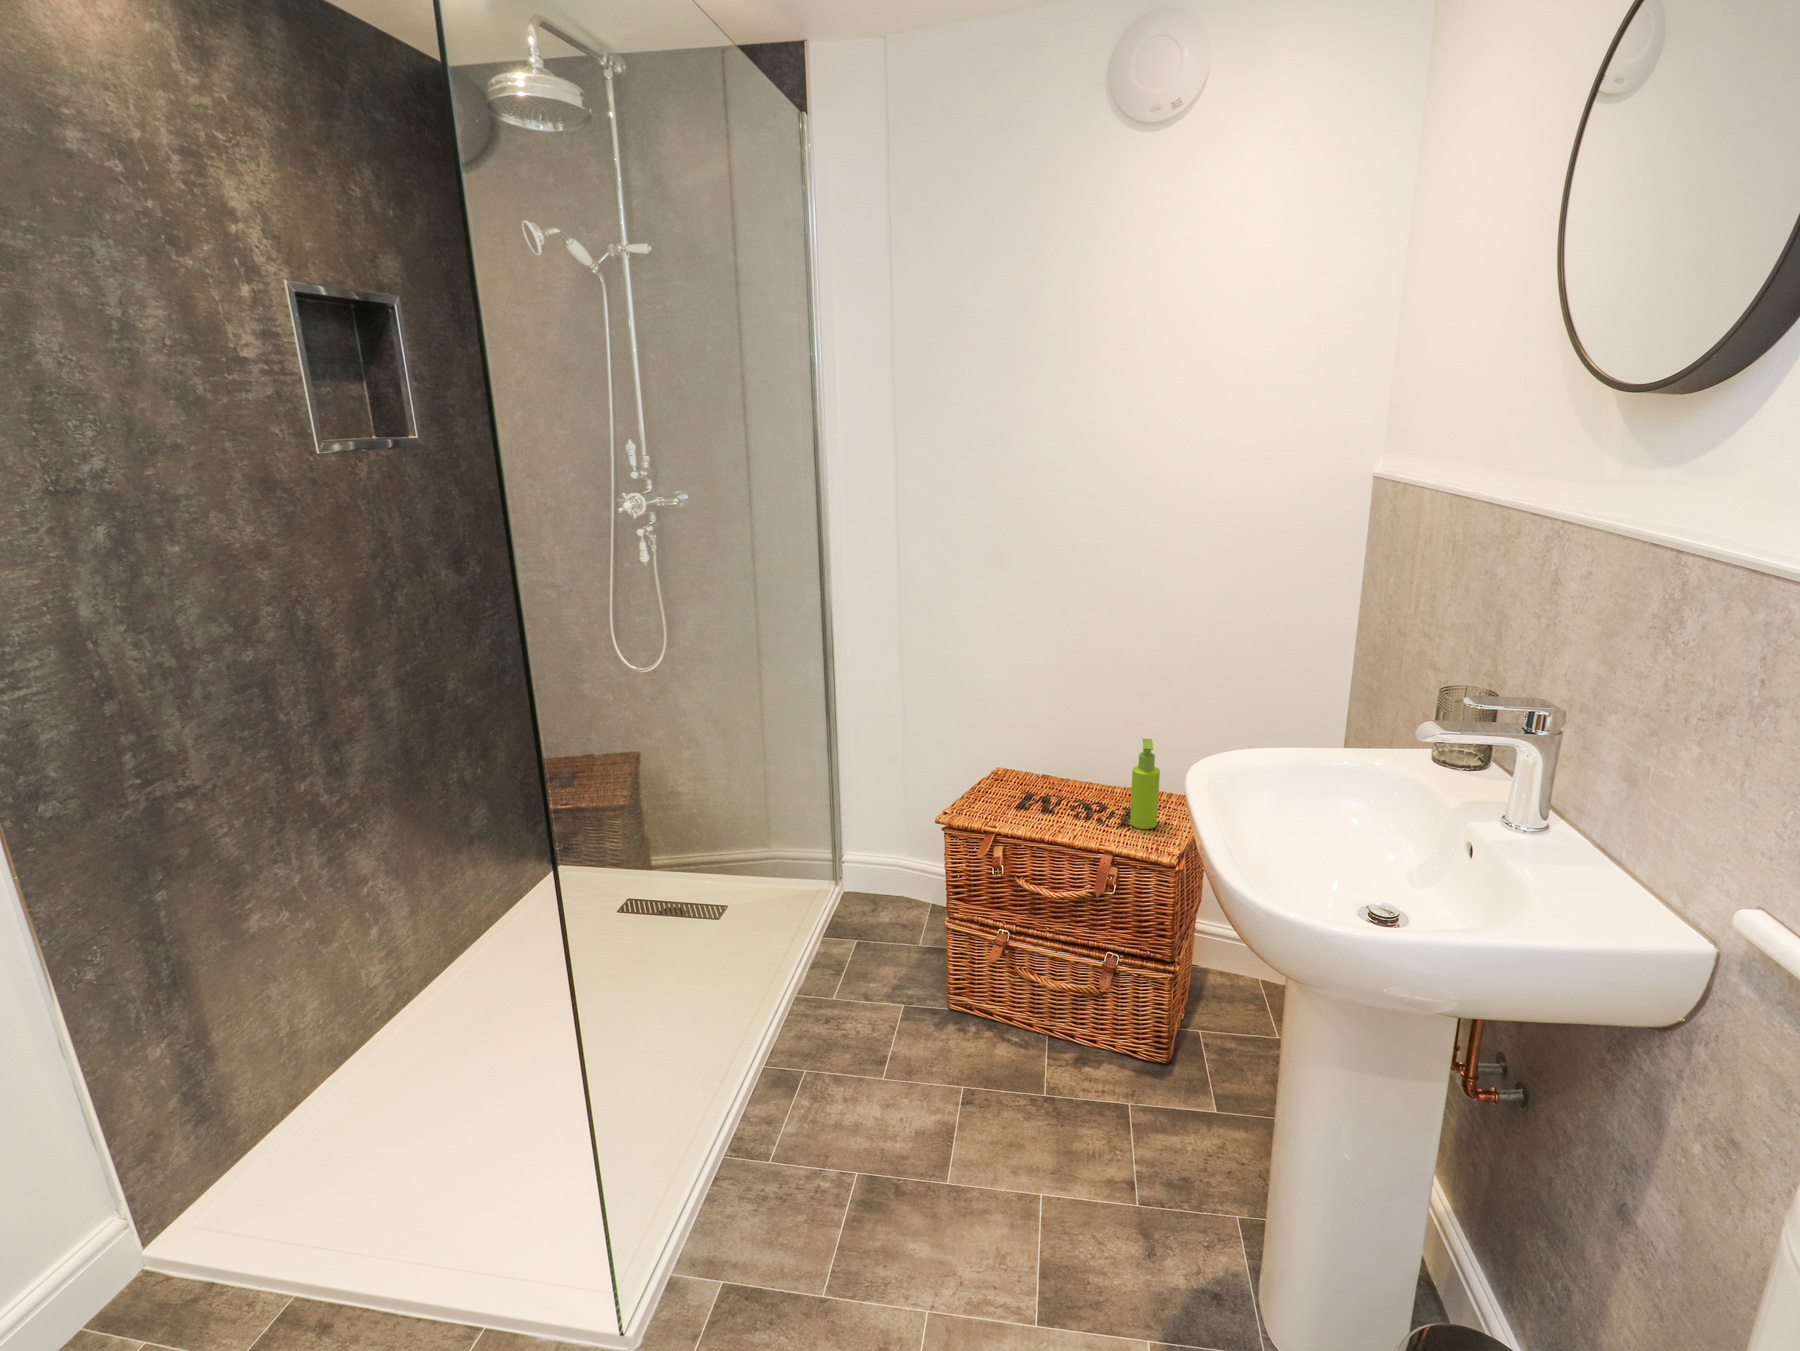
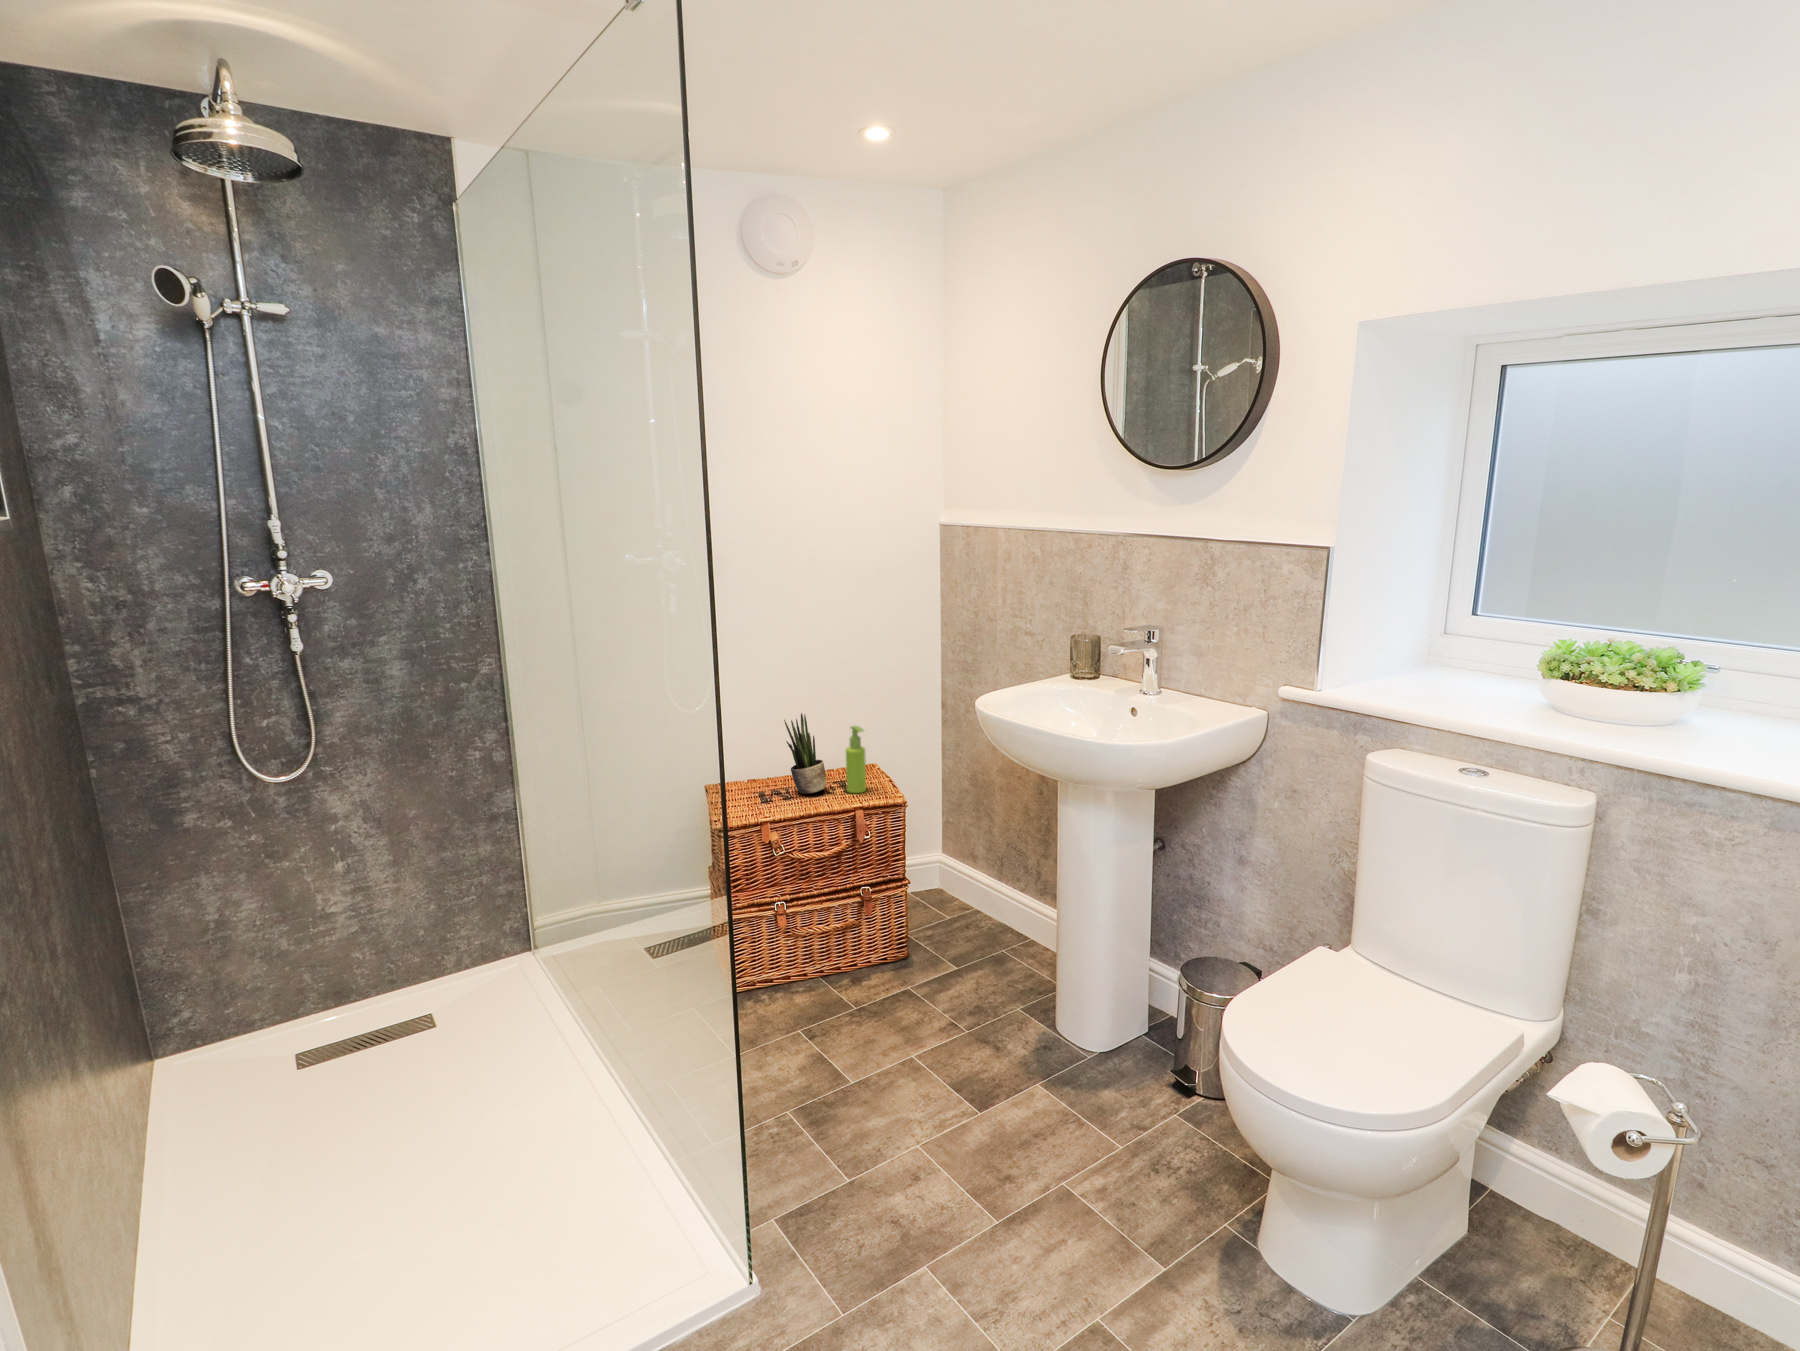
potted plant: none [1069,706,1113,811] -> present [784,713,826,794]

